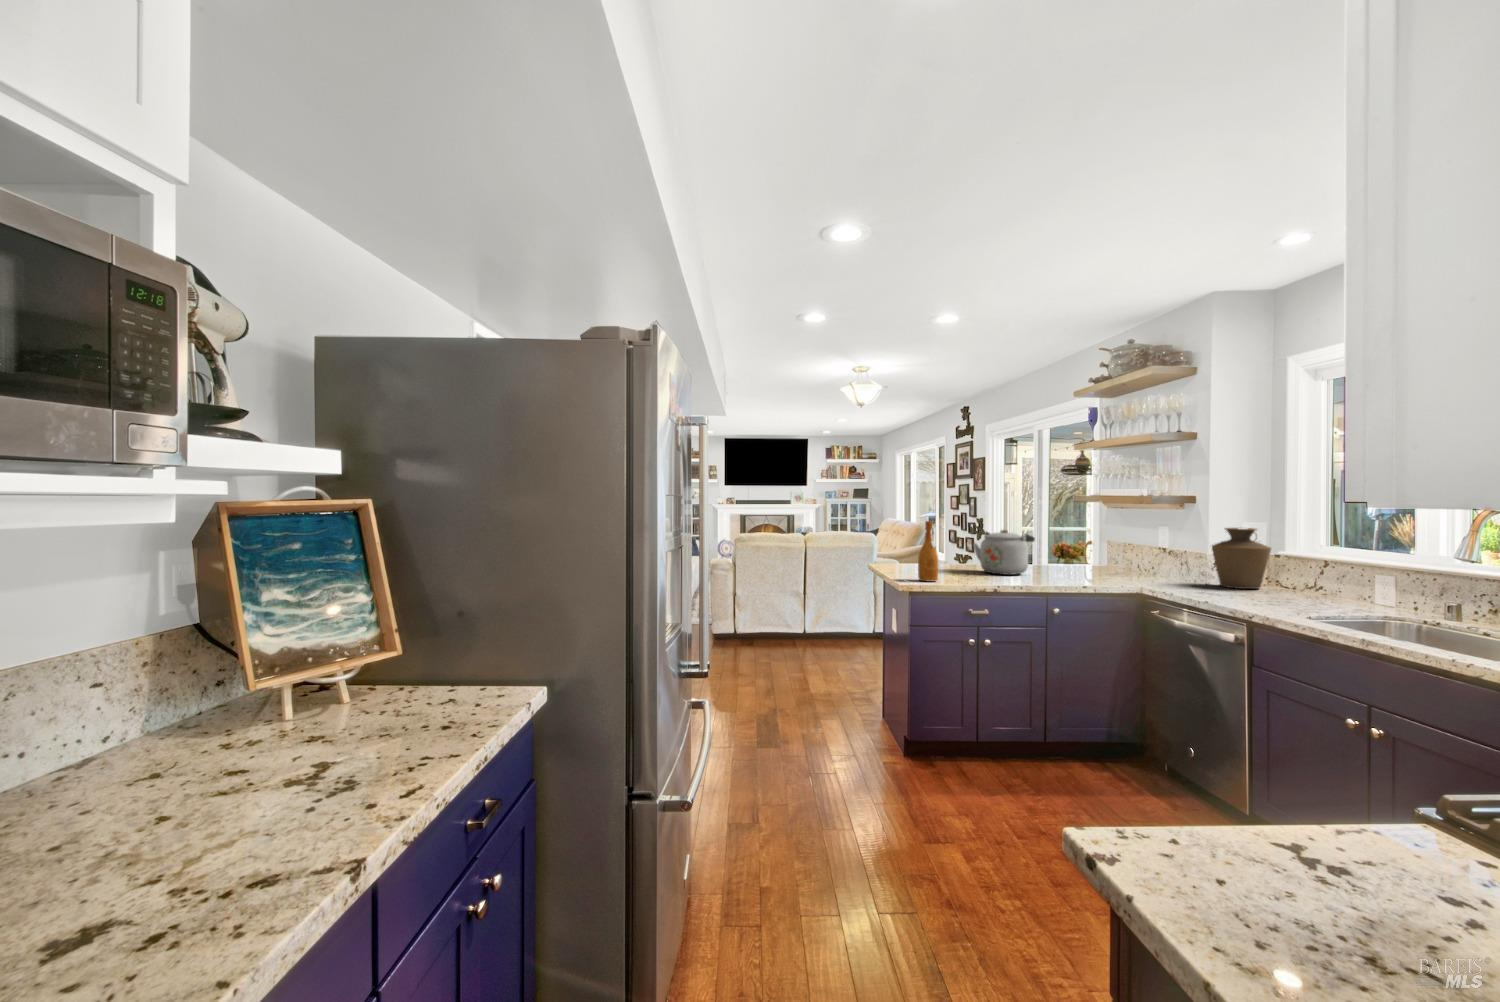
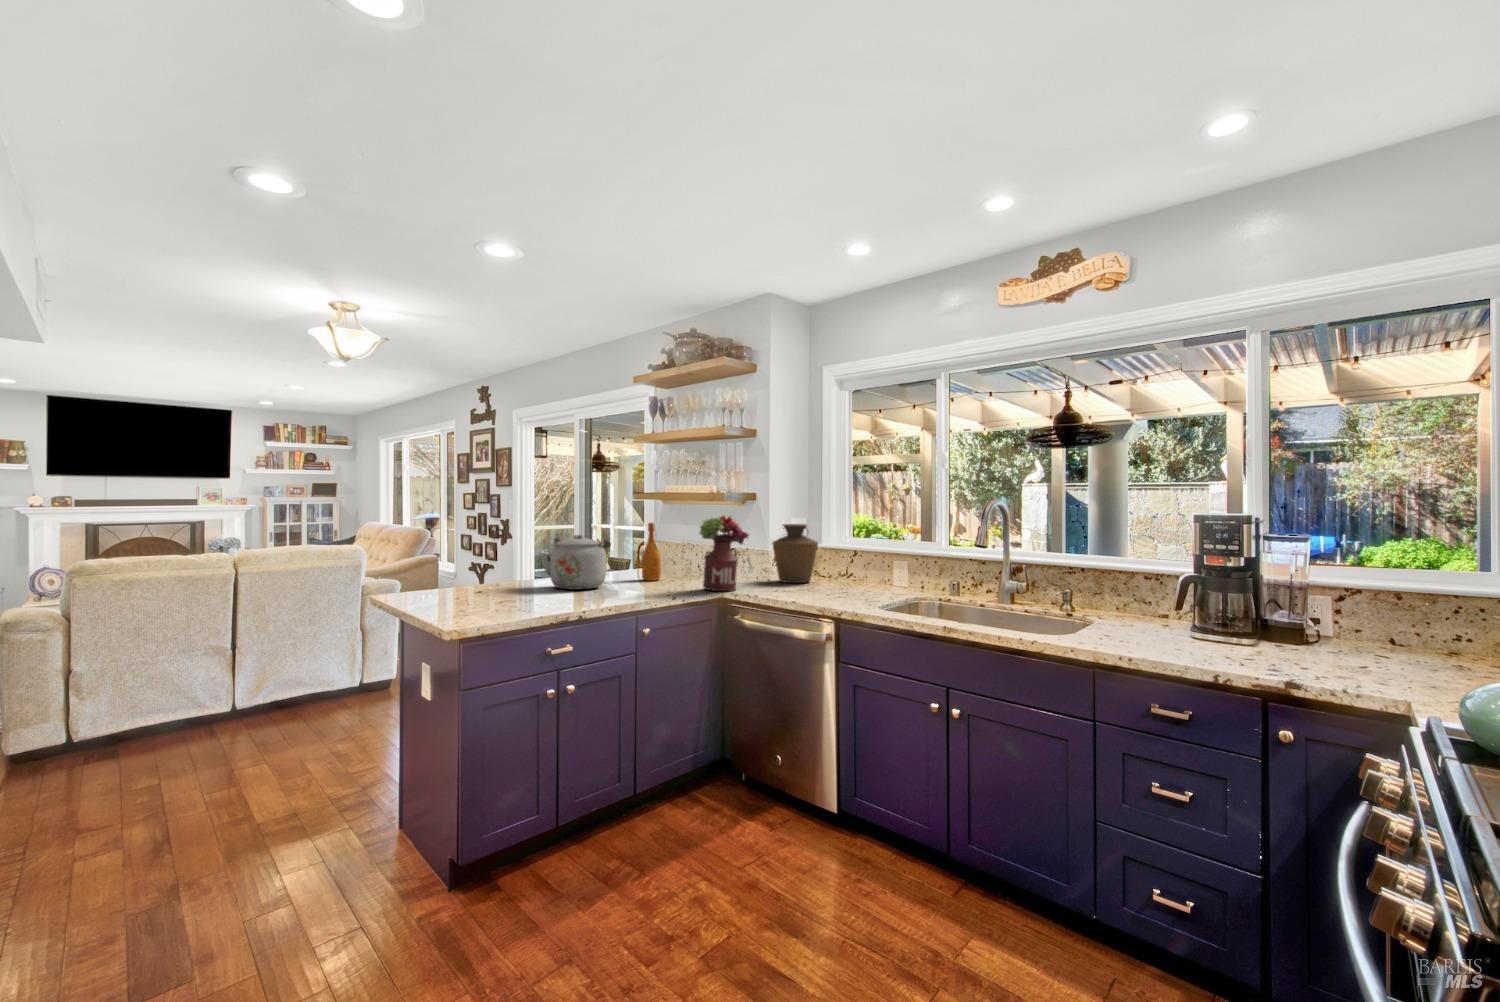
flower arrangement: none [1113,516,1170,588] -> present [699,515,749,591]
wine bottle: present [918,521,938,582] -> present [642,523,661,581]

